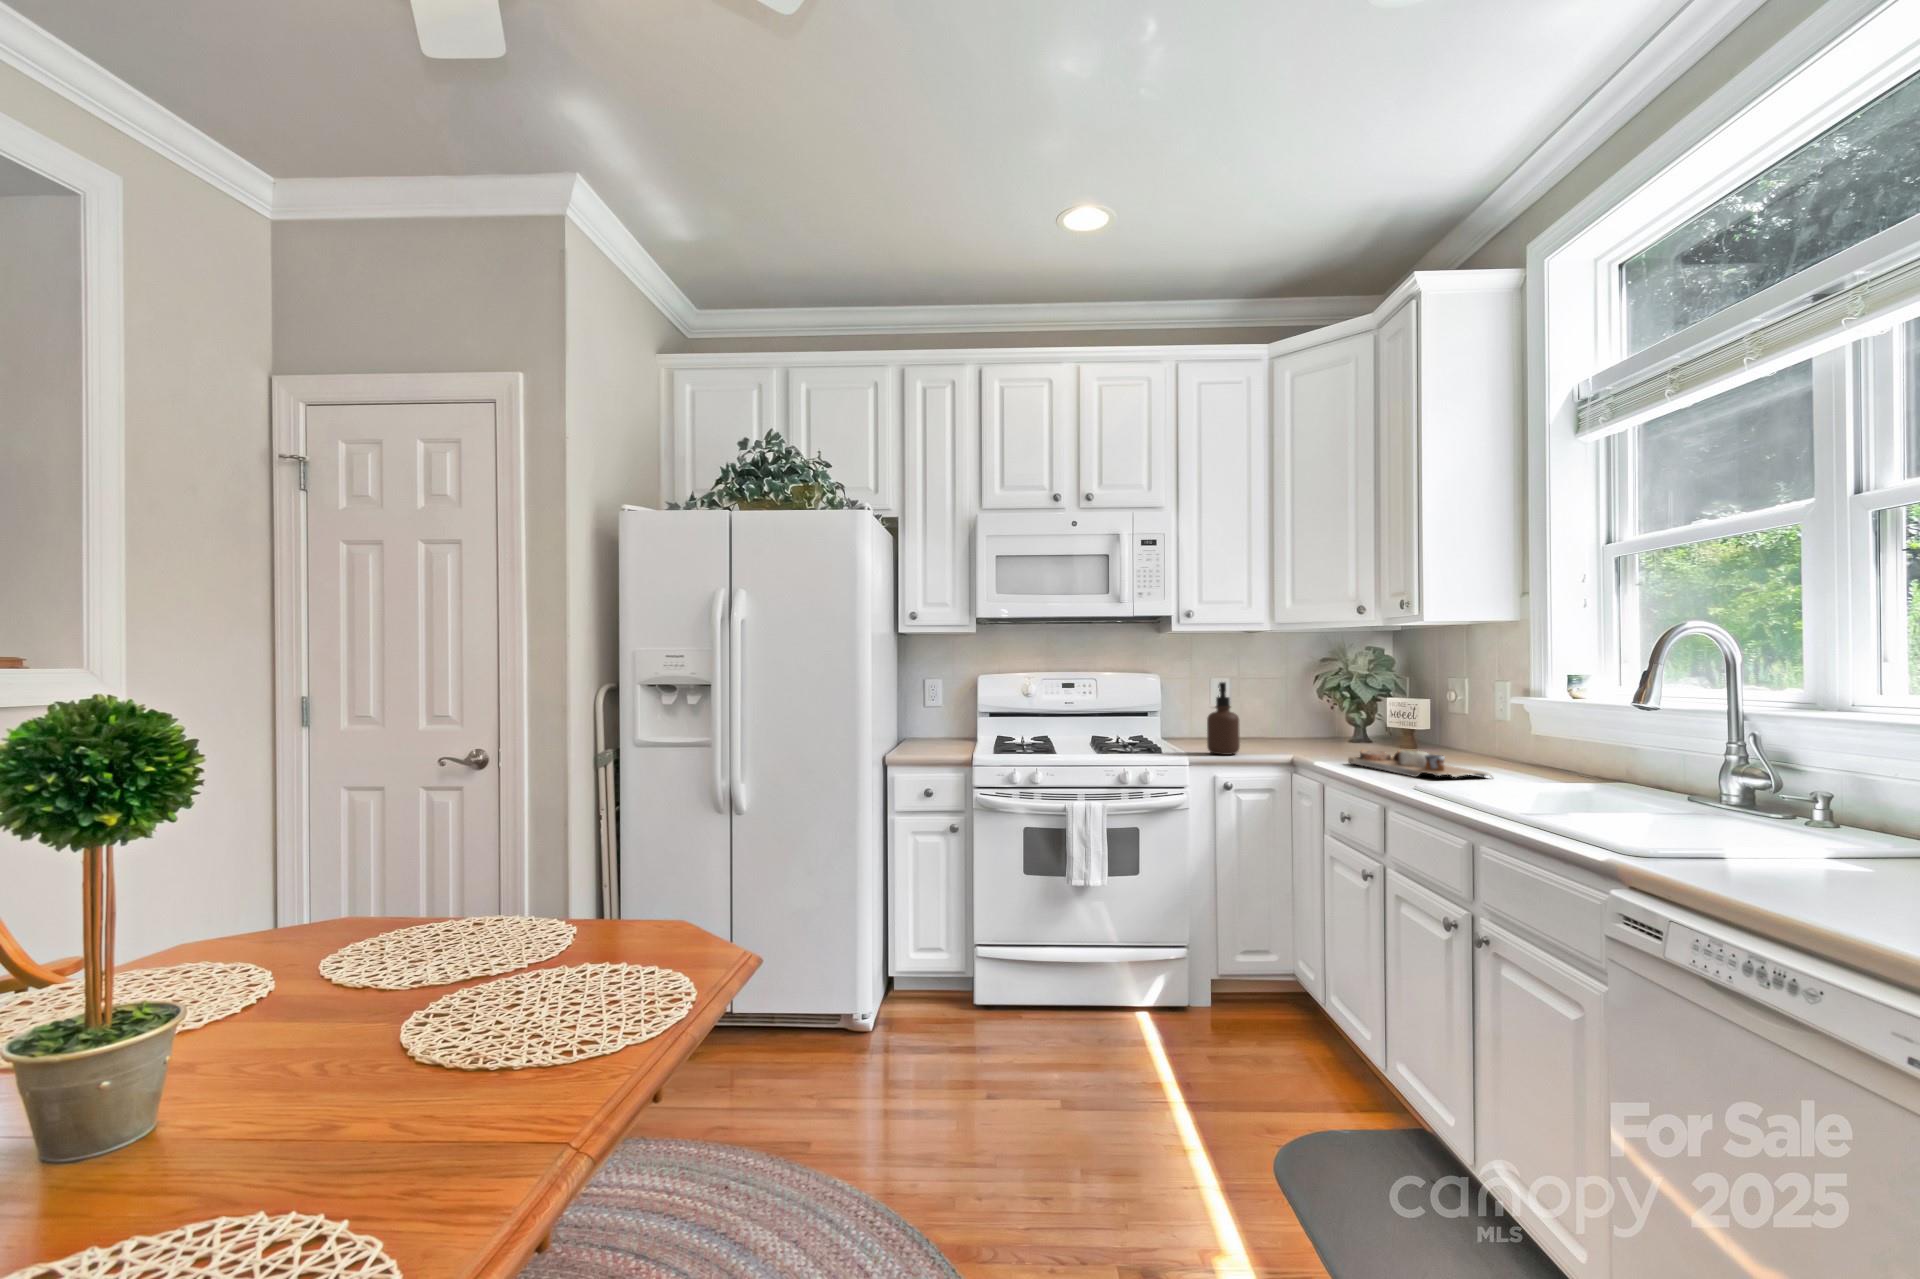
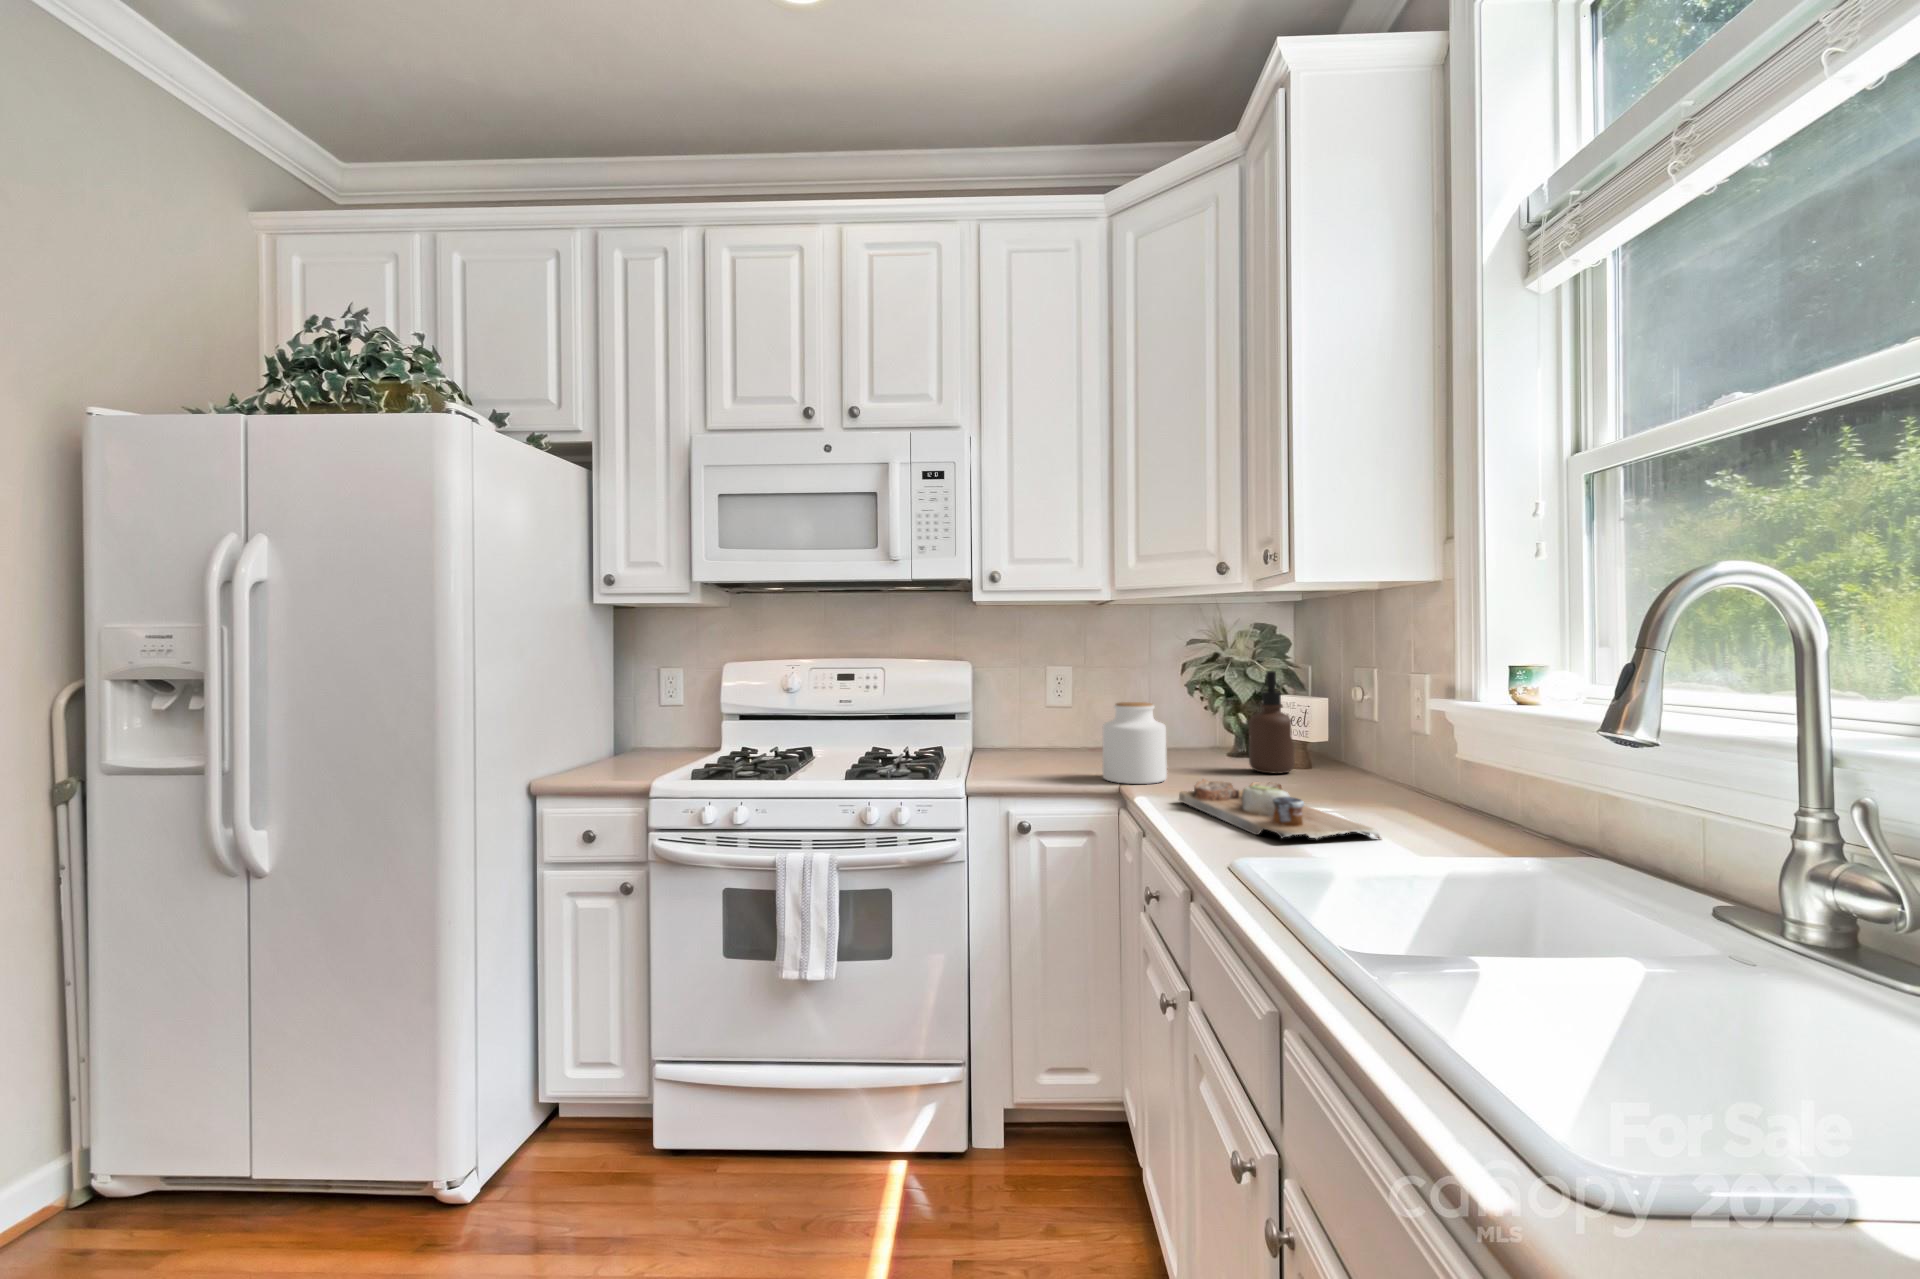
soap dispenser: present [1207,682,1240,755] -> present [1249,671,1295,774]
jar: none [1278,701,1324,756] -> present [1103,702,1167,784]

